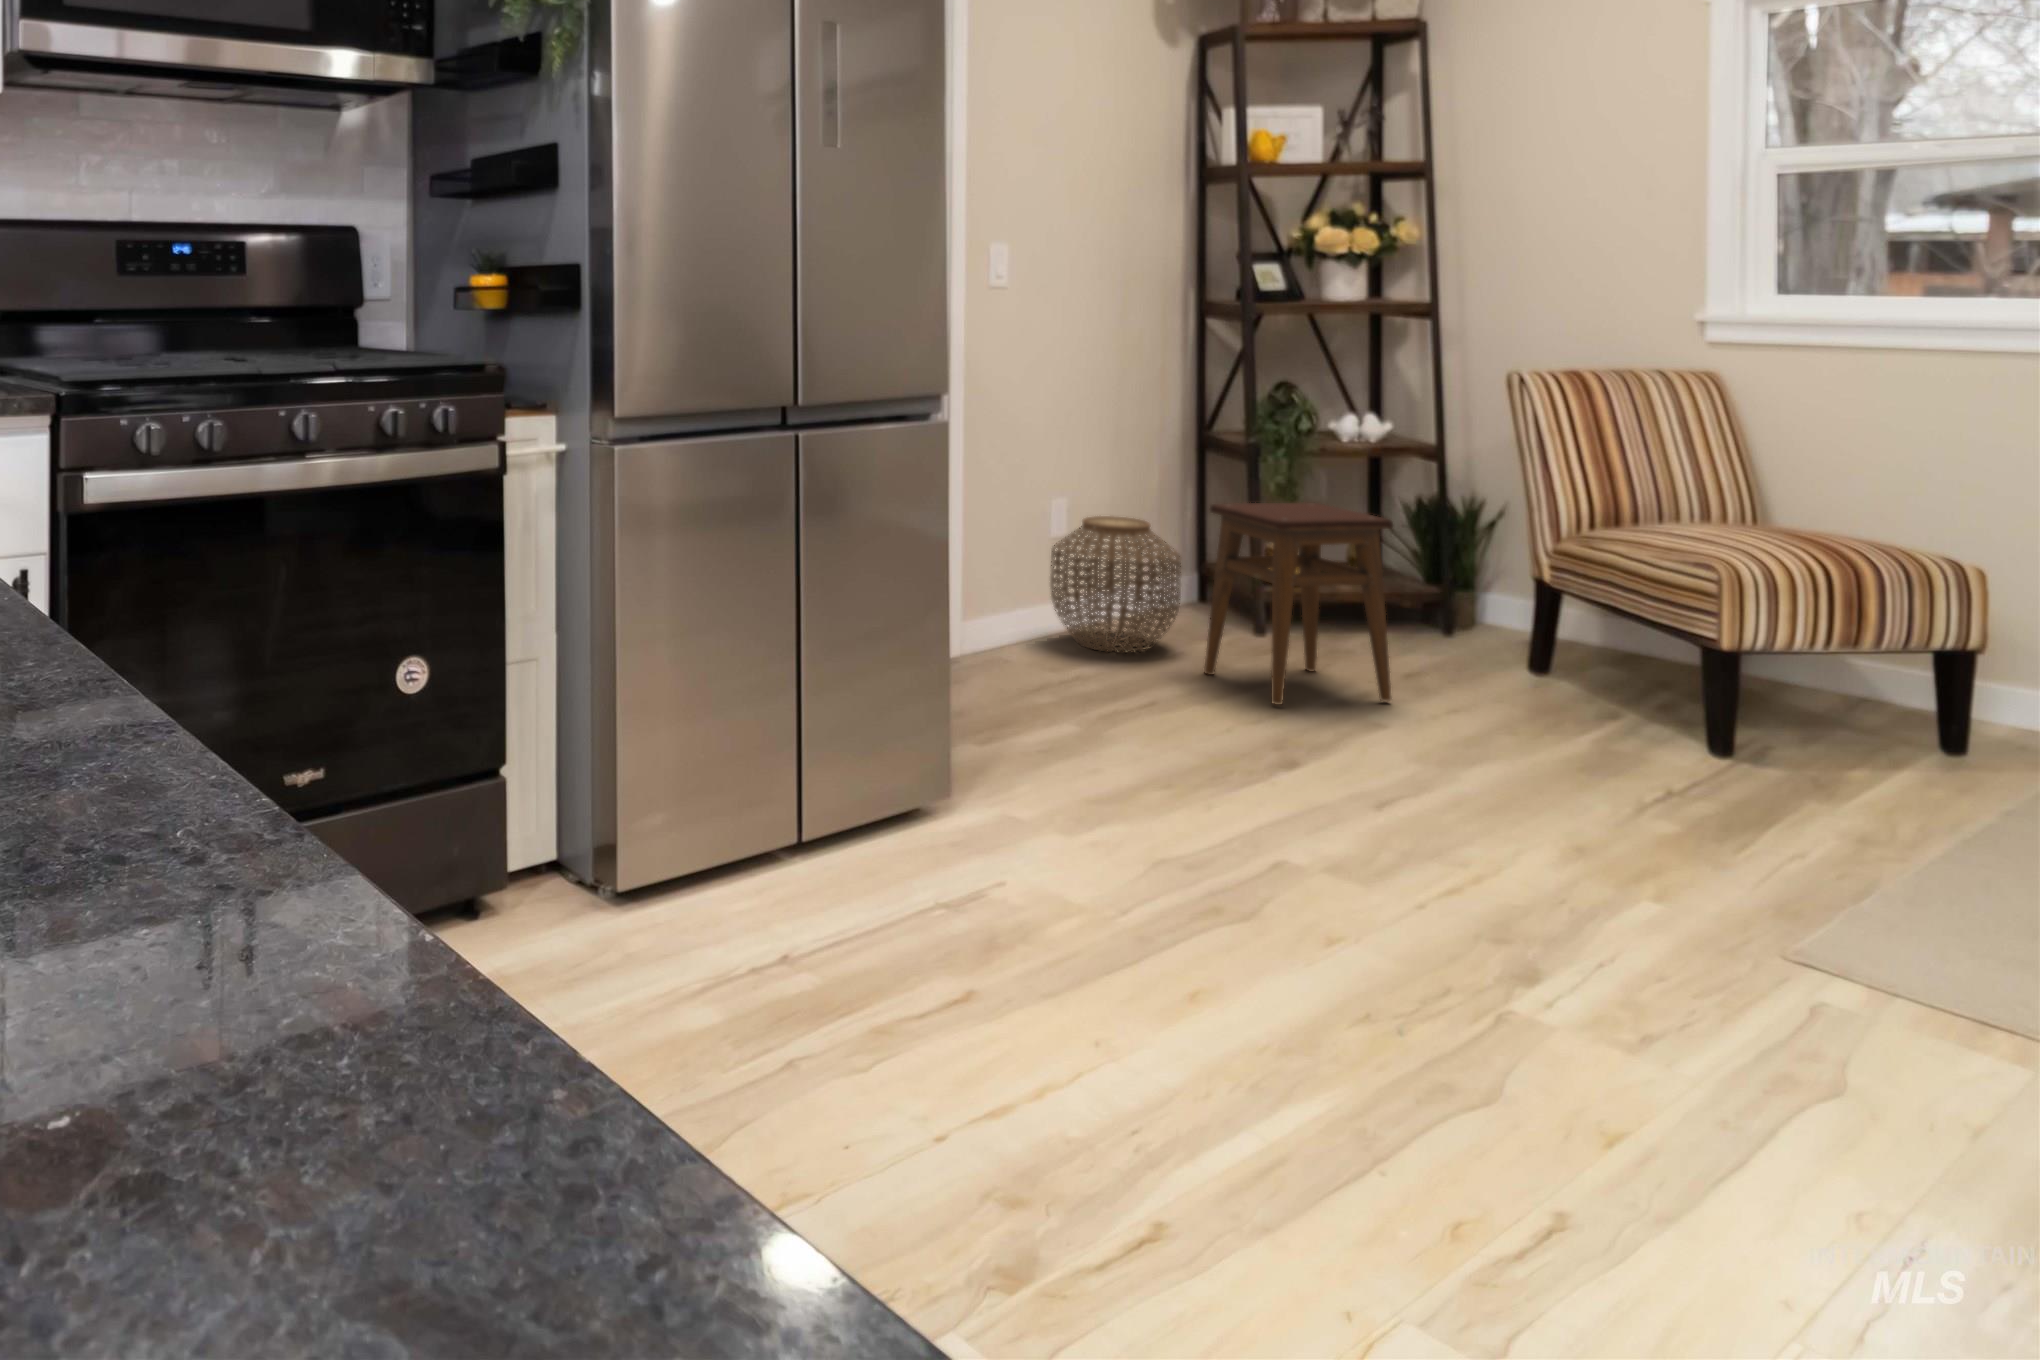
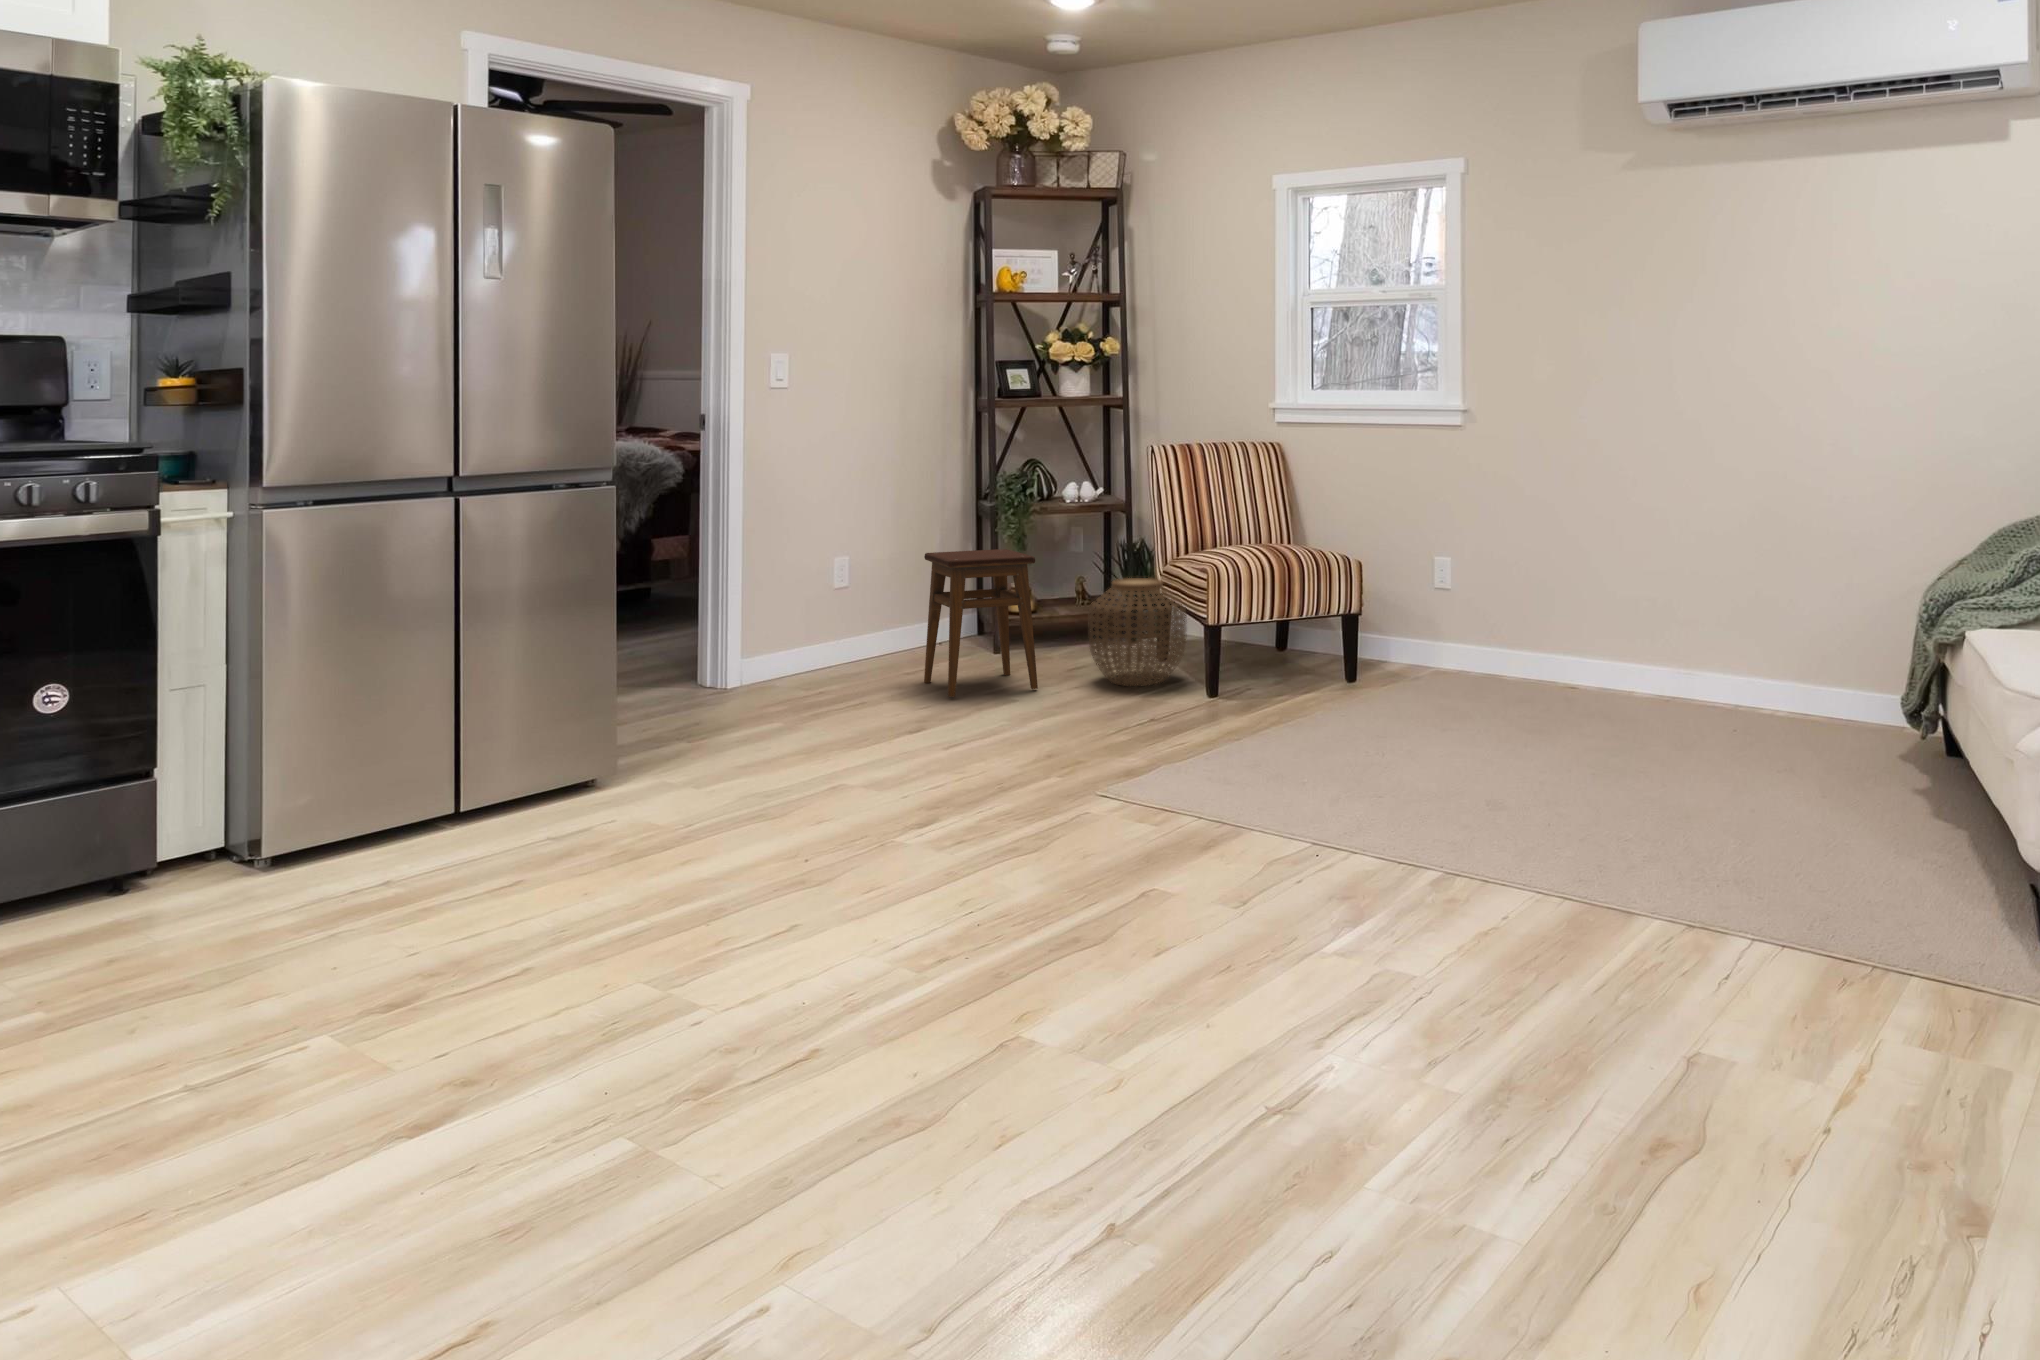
woven basket: present [1051,516,1181,652] -> present [1089,578,1186,686]

